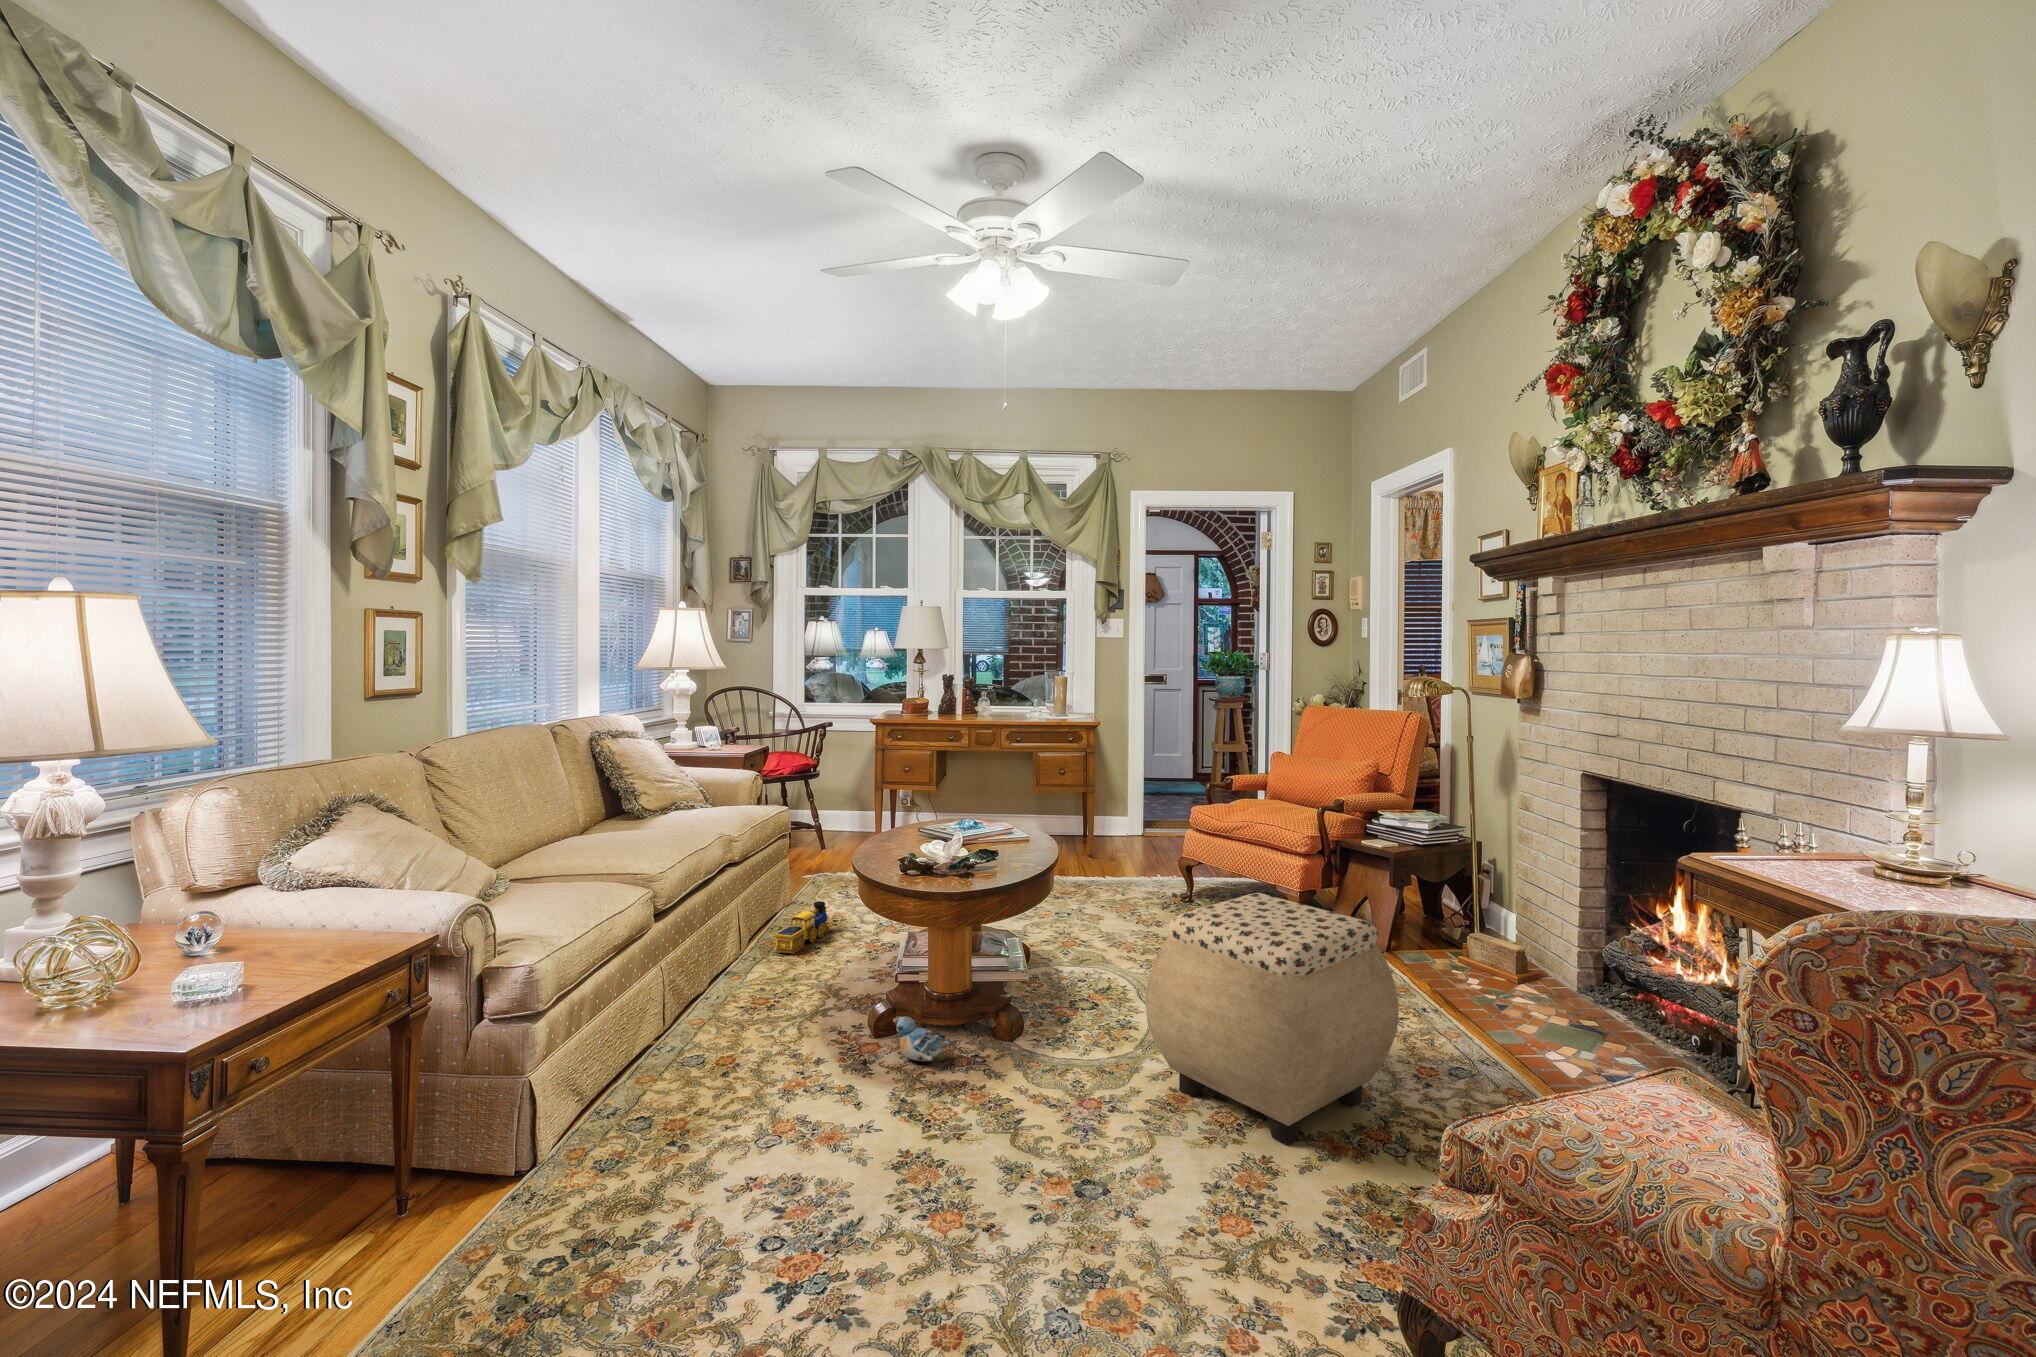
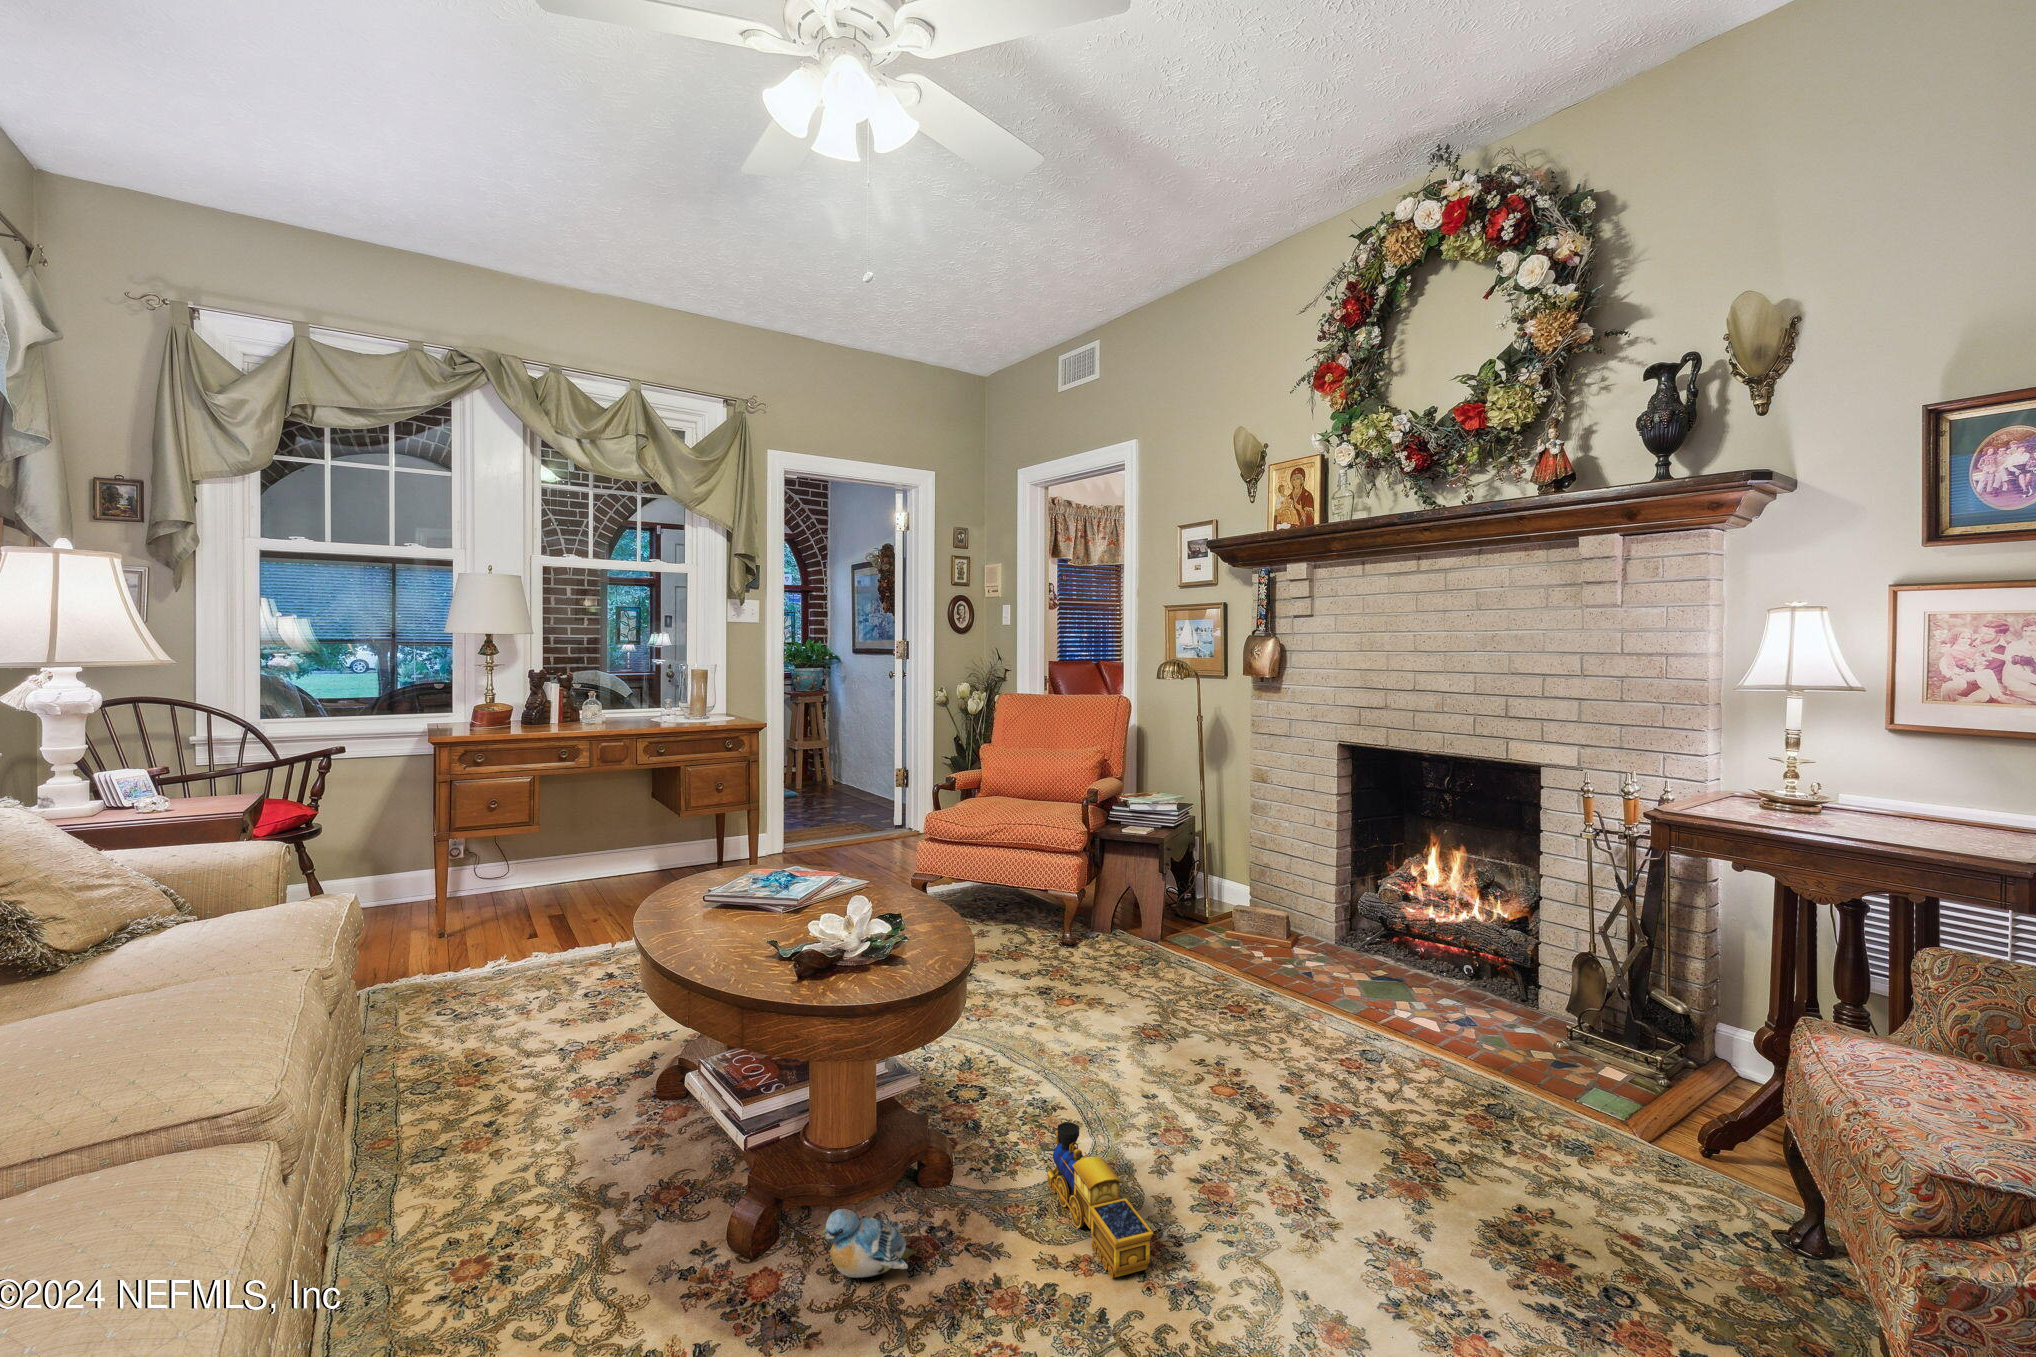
ottoman: present [1146,893,1399,1145] -> none [1181,907,1429,1207]
toy train: present [774,901,830,954] -> present [1047,1122,1153,1278]

